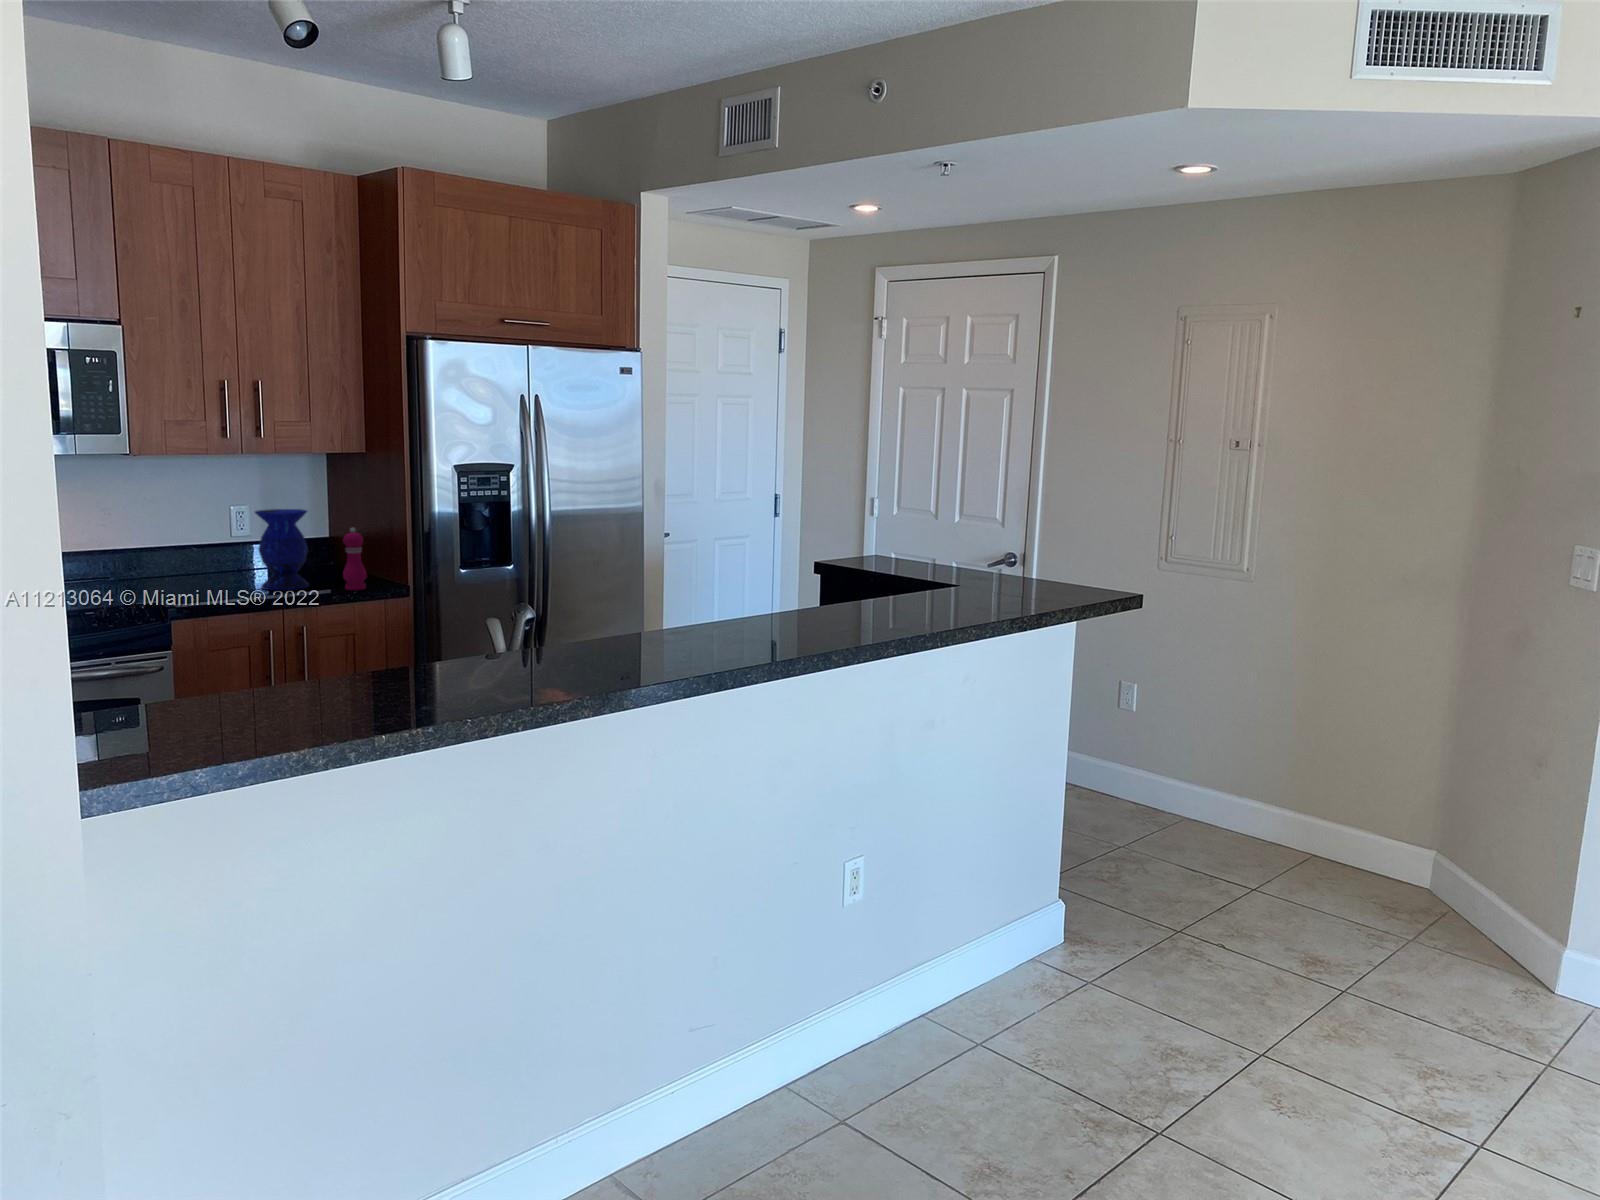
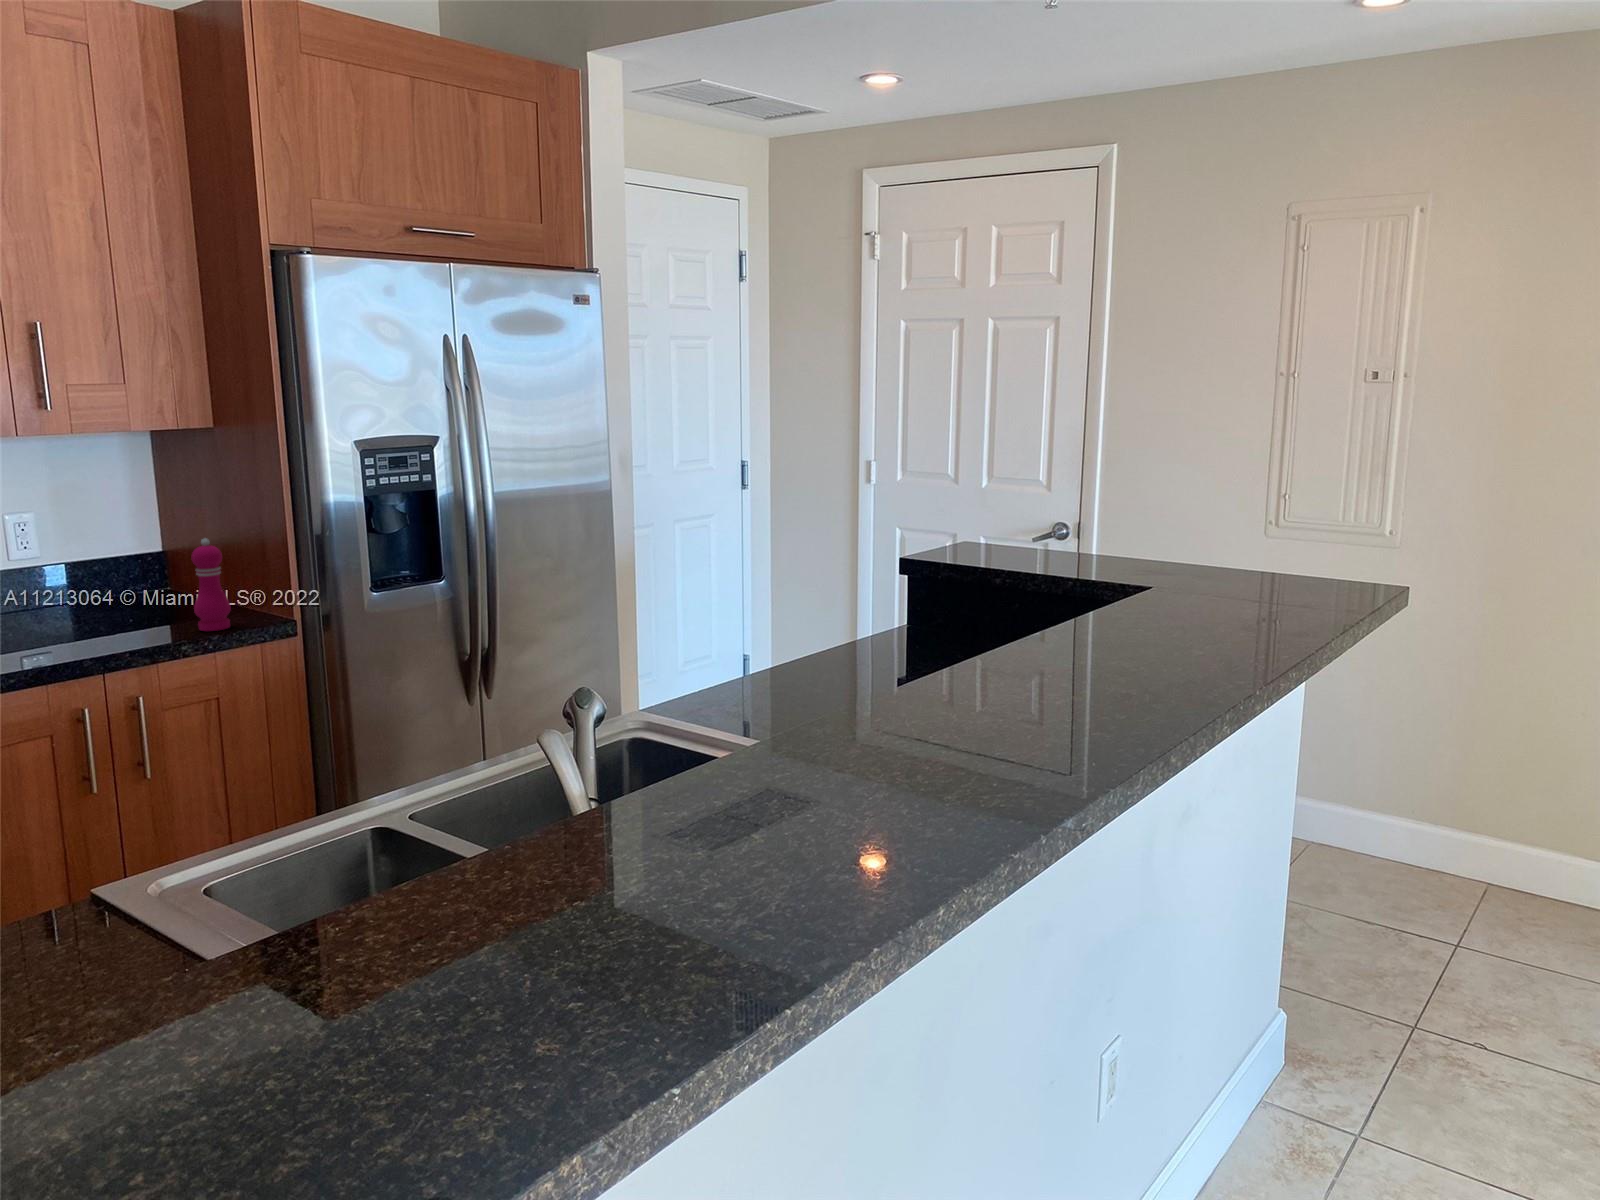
vase: present [255,509,309,591] -> none [48,513,142,637]

